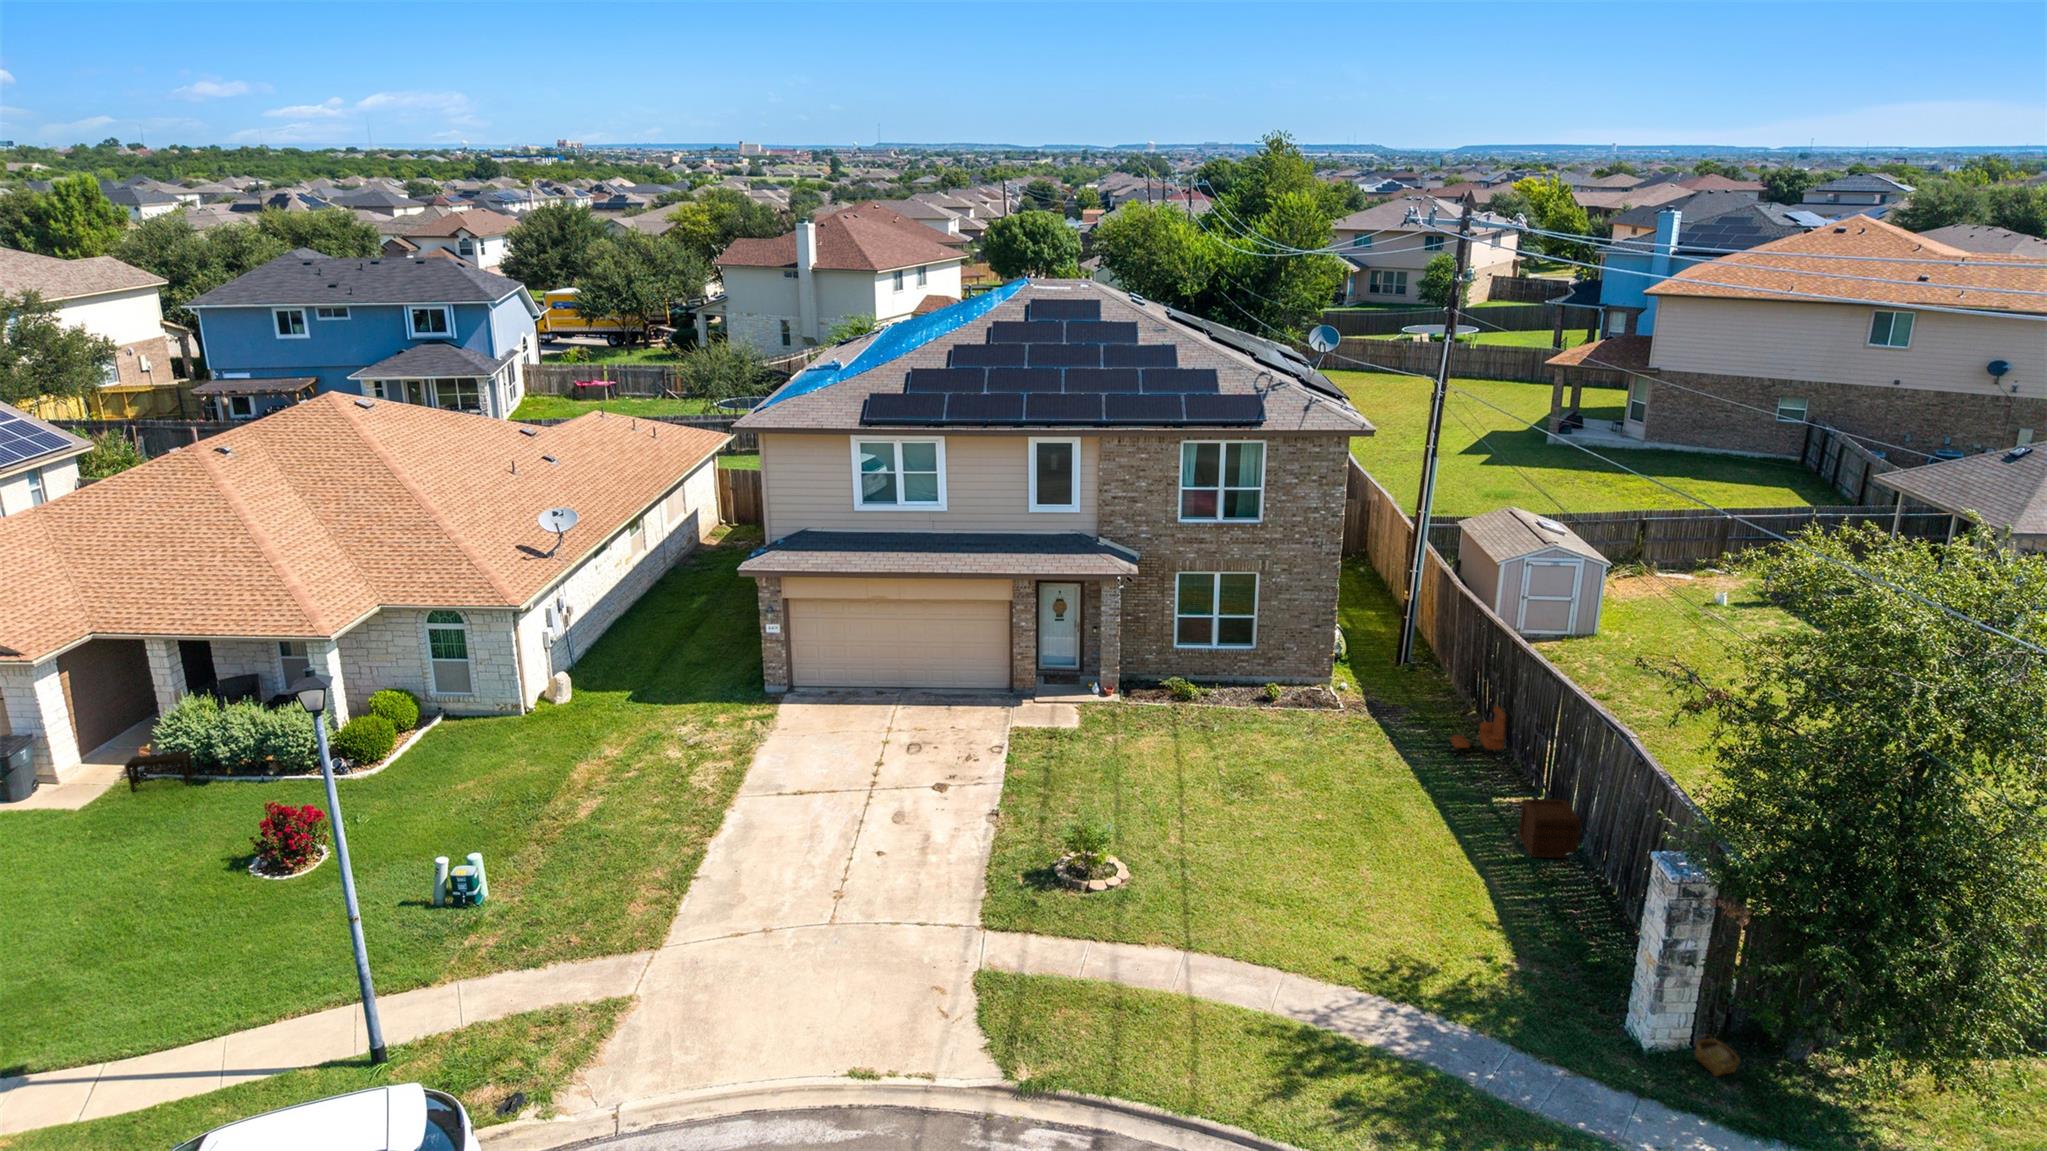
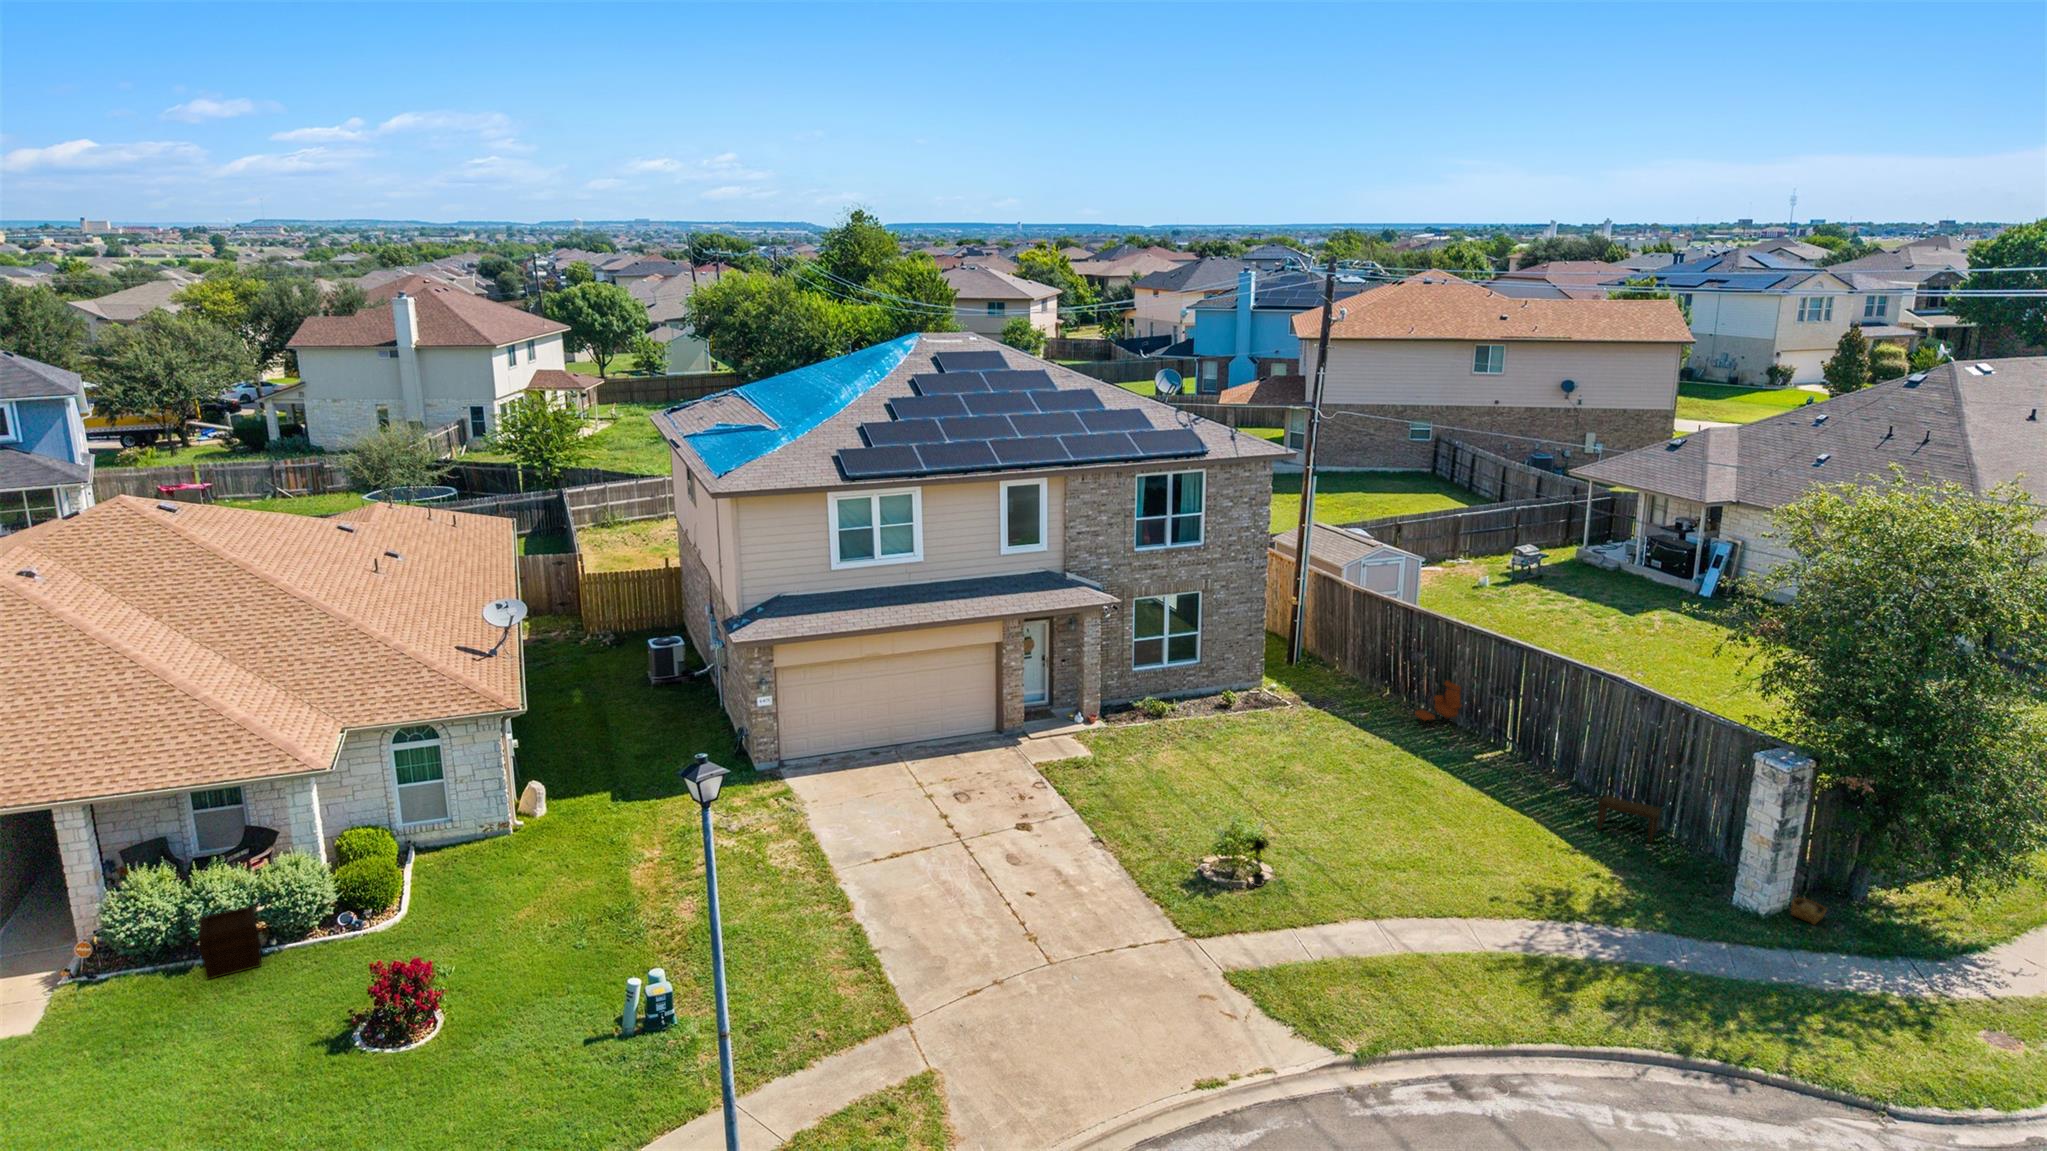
bench: present [124,750,194,792] -> present [1597,795,1662,842]
wooden crate: present [1518,799,1581,858] -> present [198,905,261,979]
potted plant: none [1083,835,1124,891] -> present [1245,836,1272,887]

